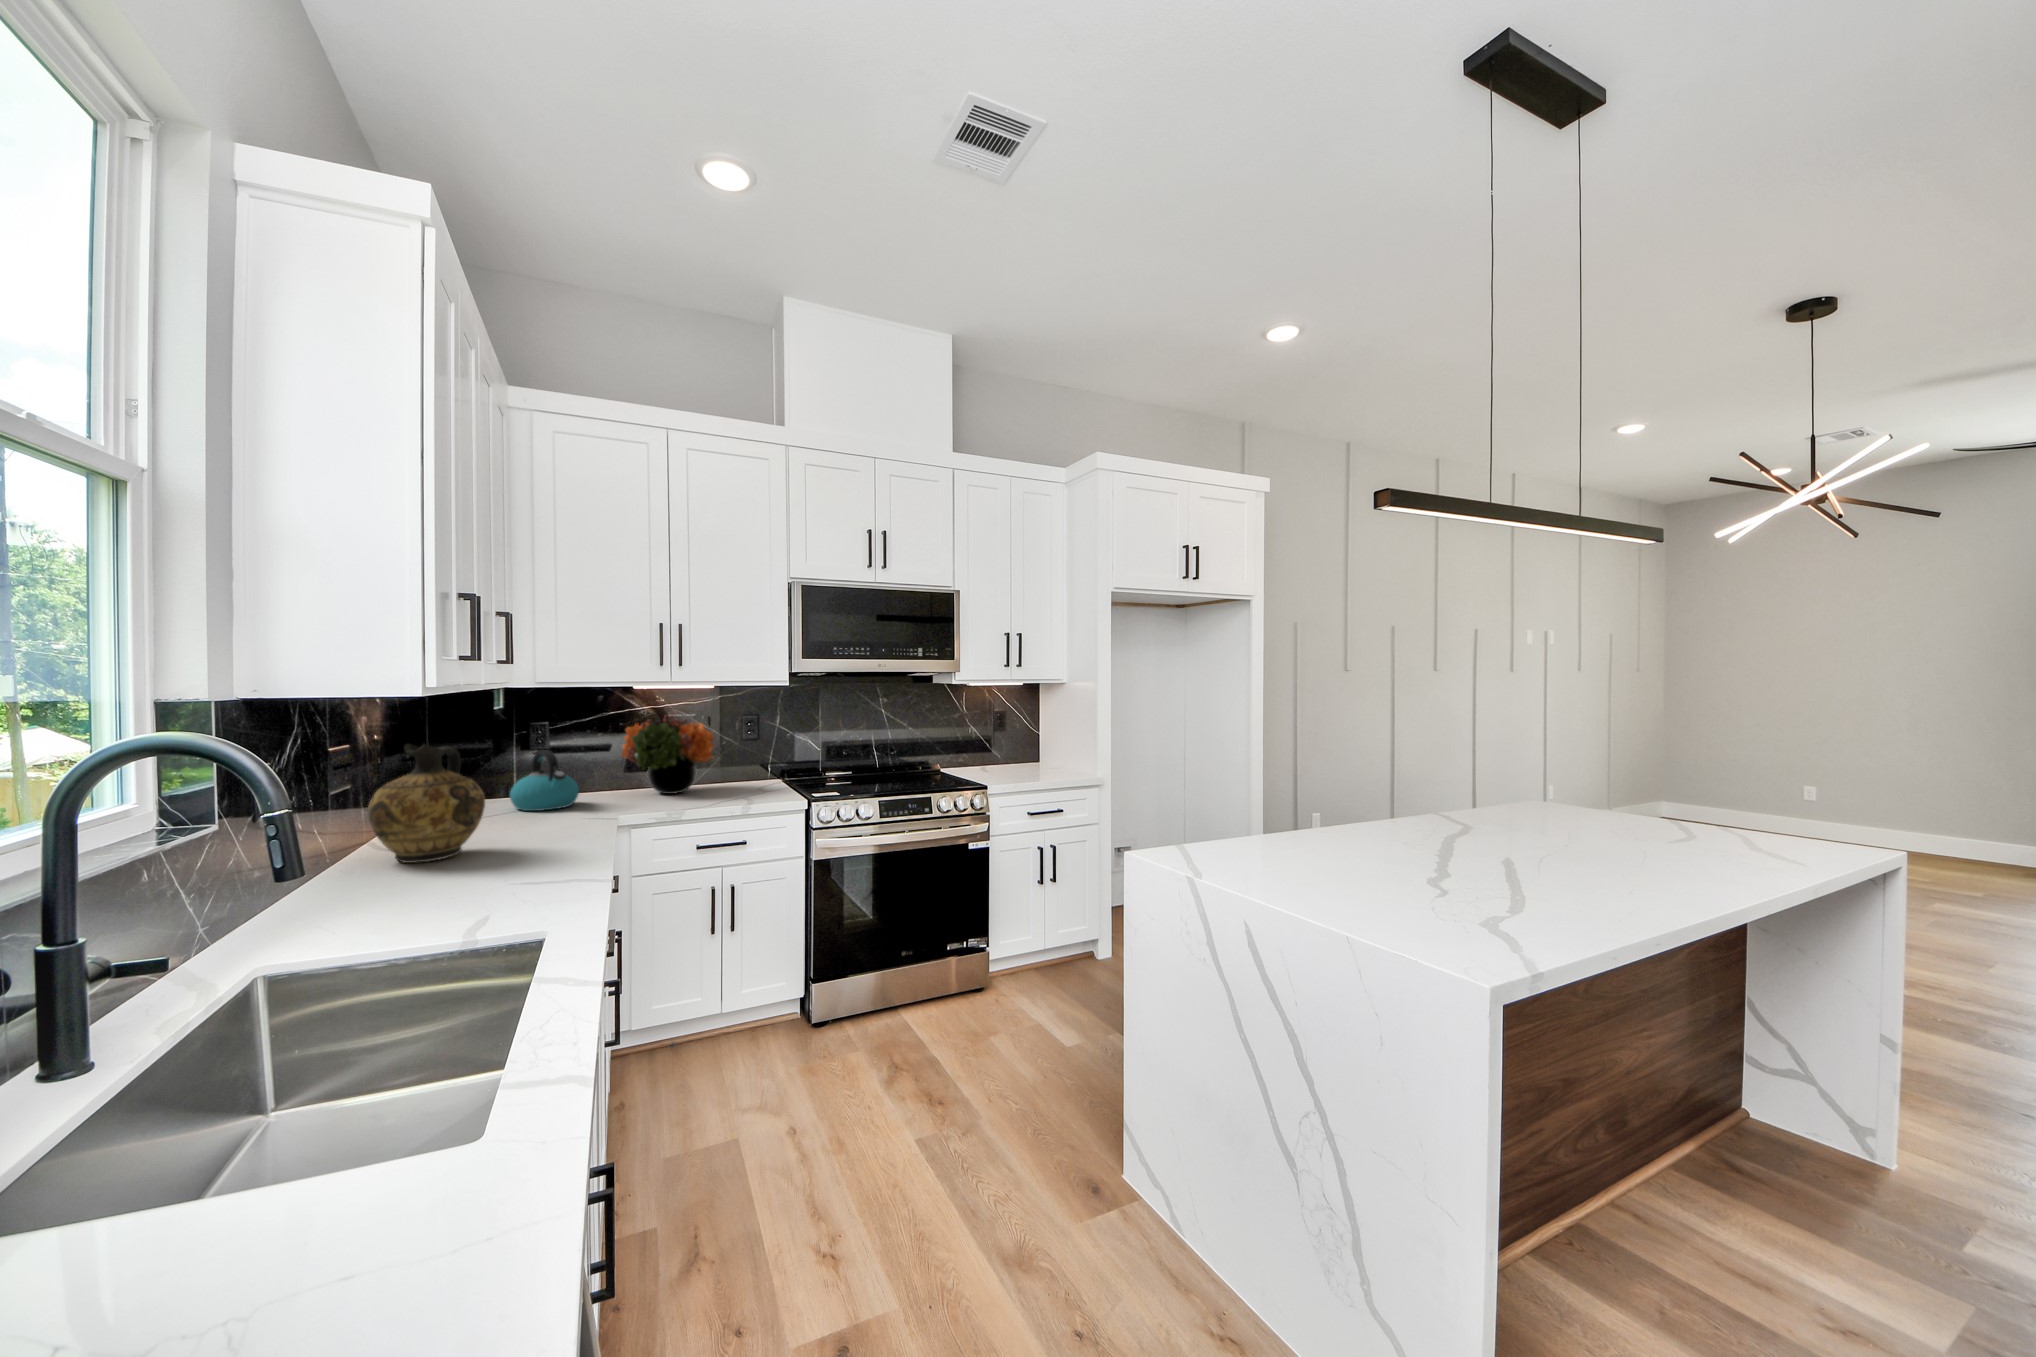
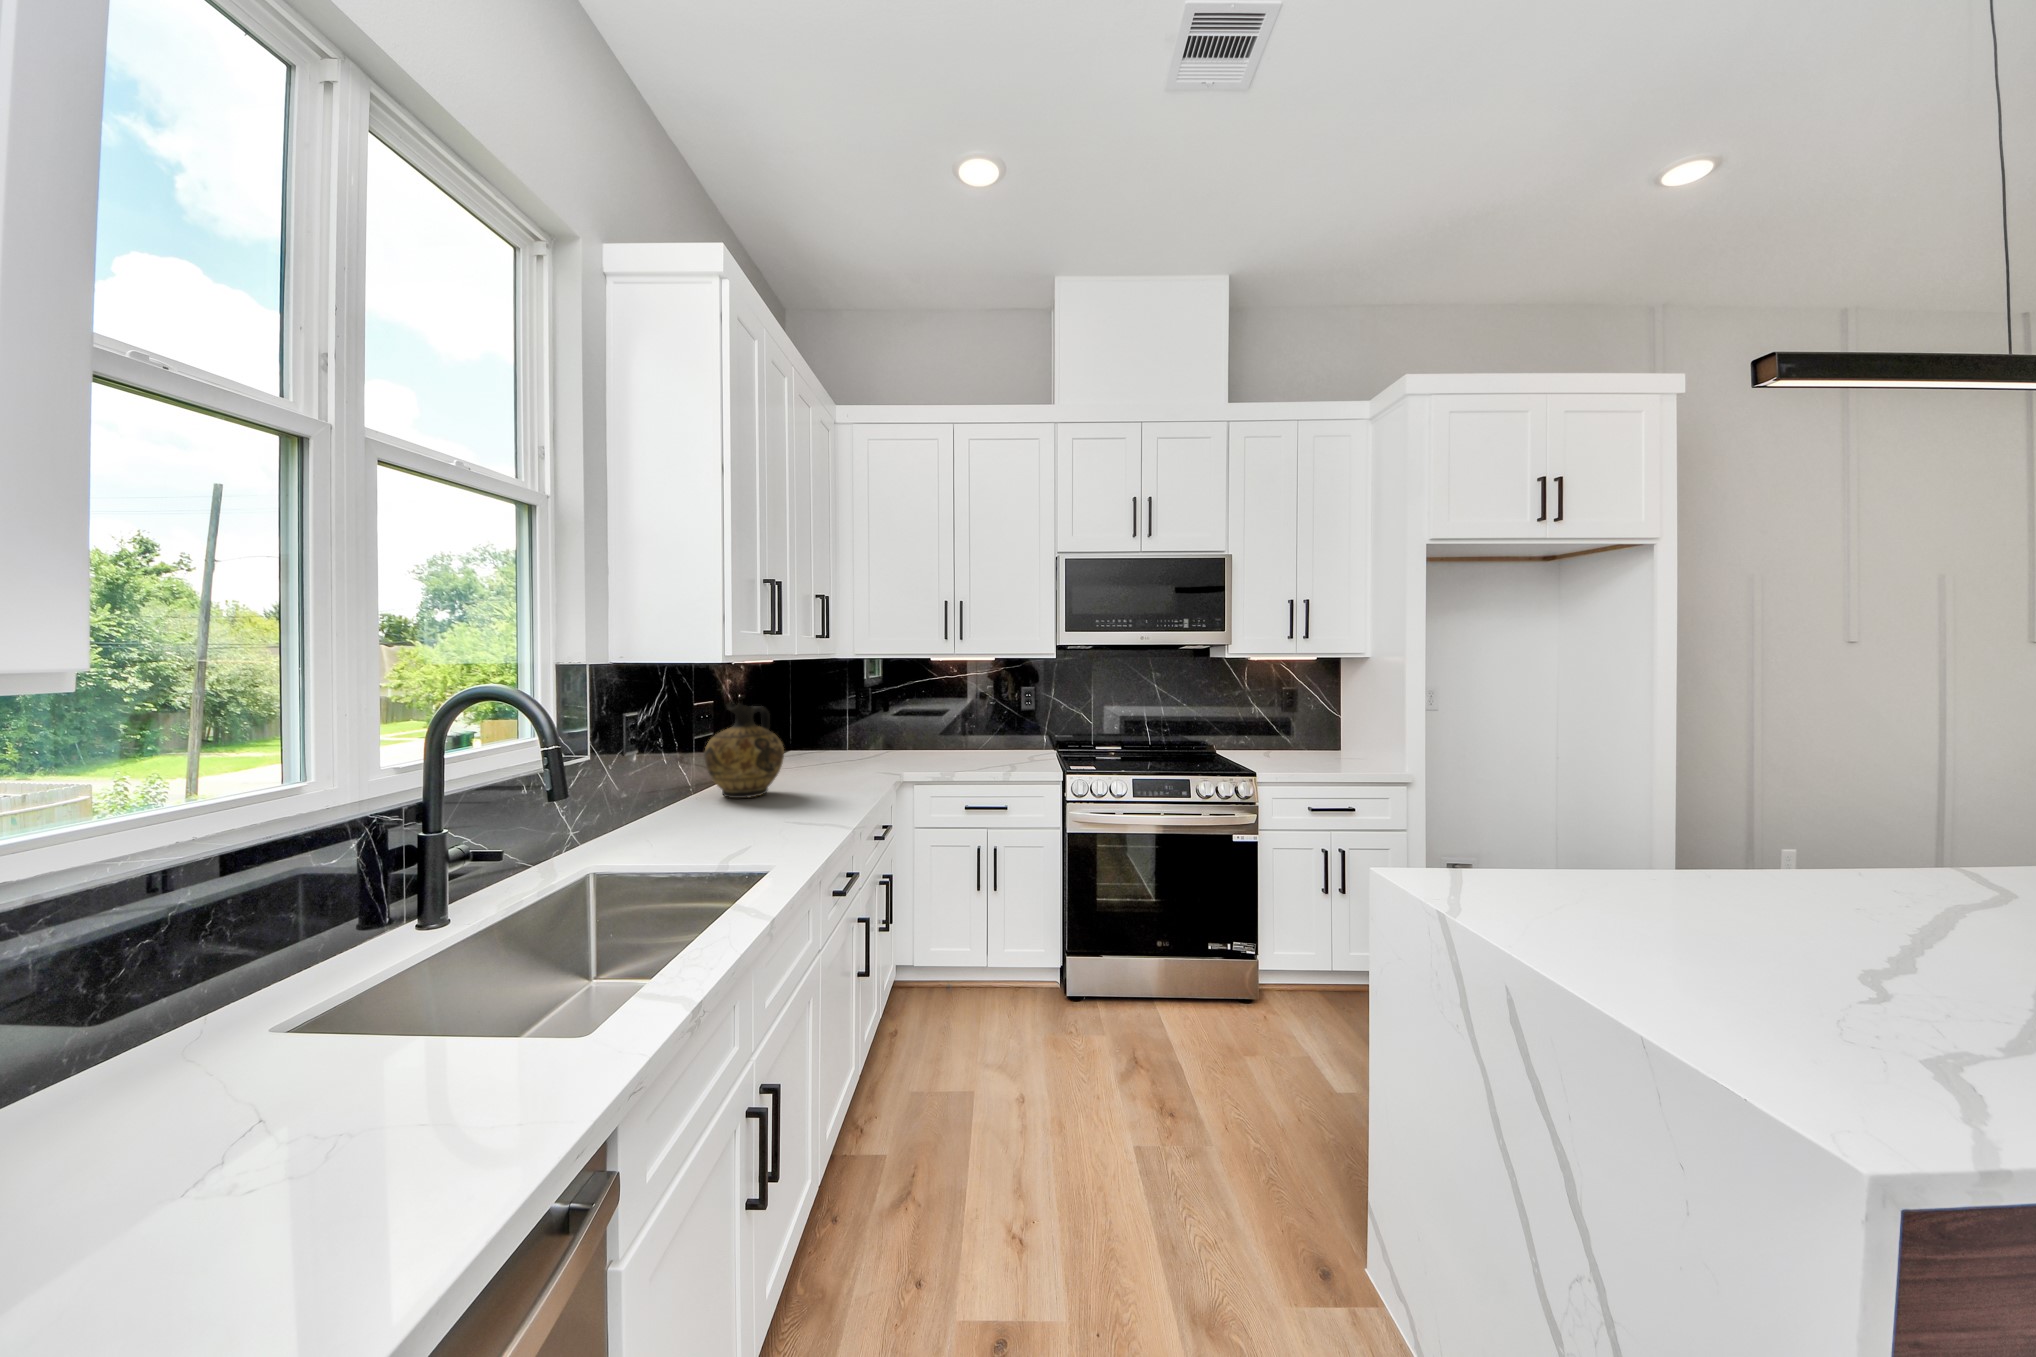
flower arrangement: present [621,715,714,794] -> none [913,686,994,758]
kettle: present [510,750,579,811] -> none [825,714,877,765]

